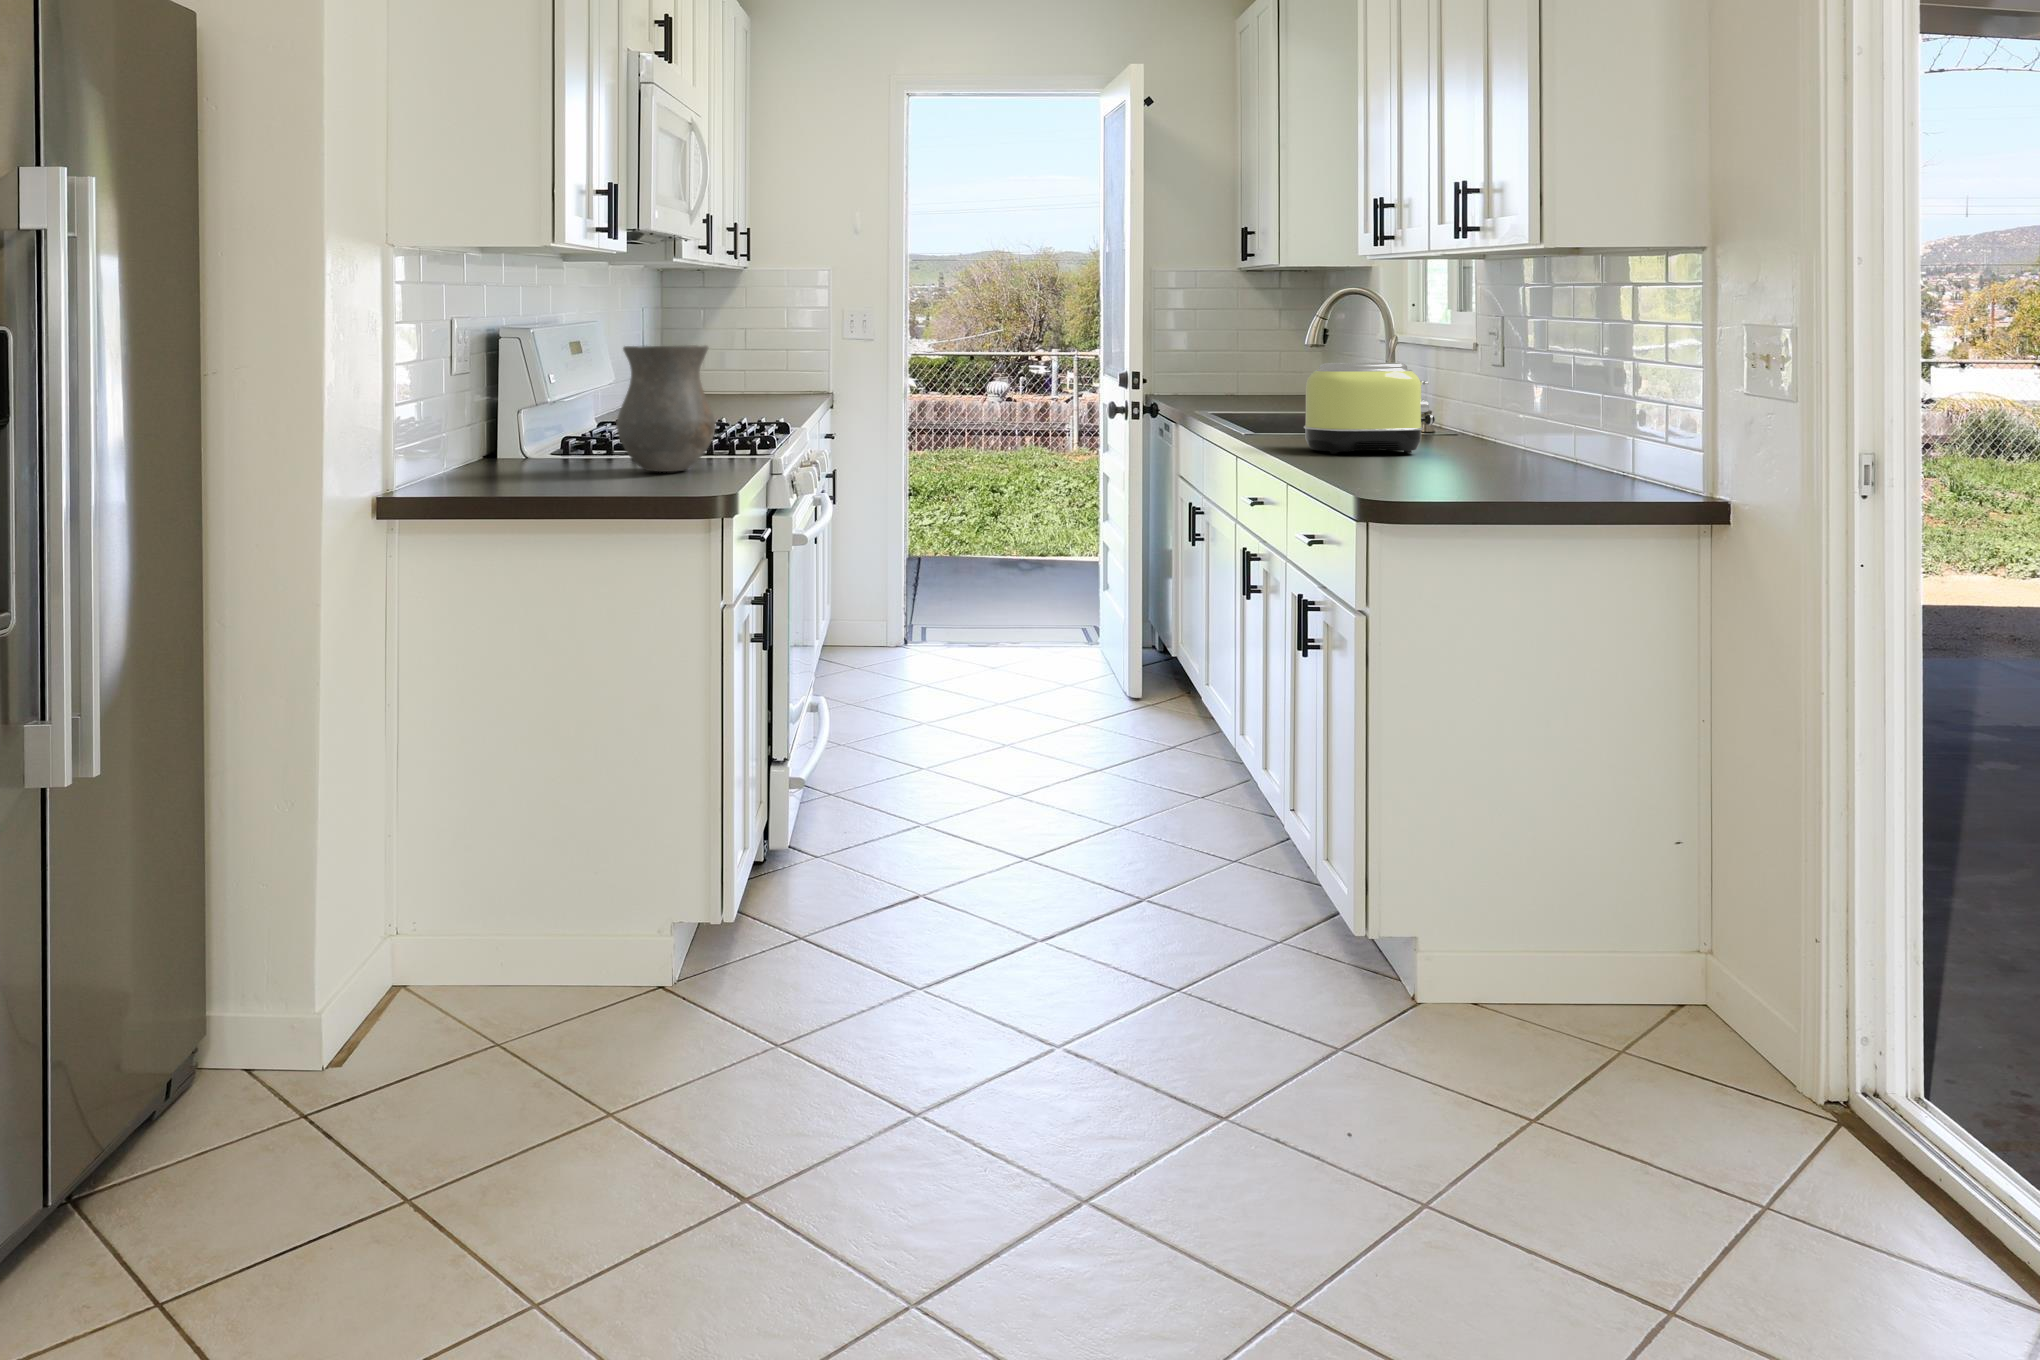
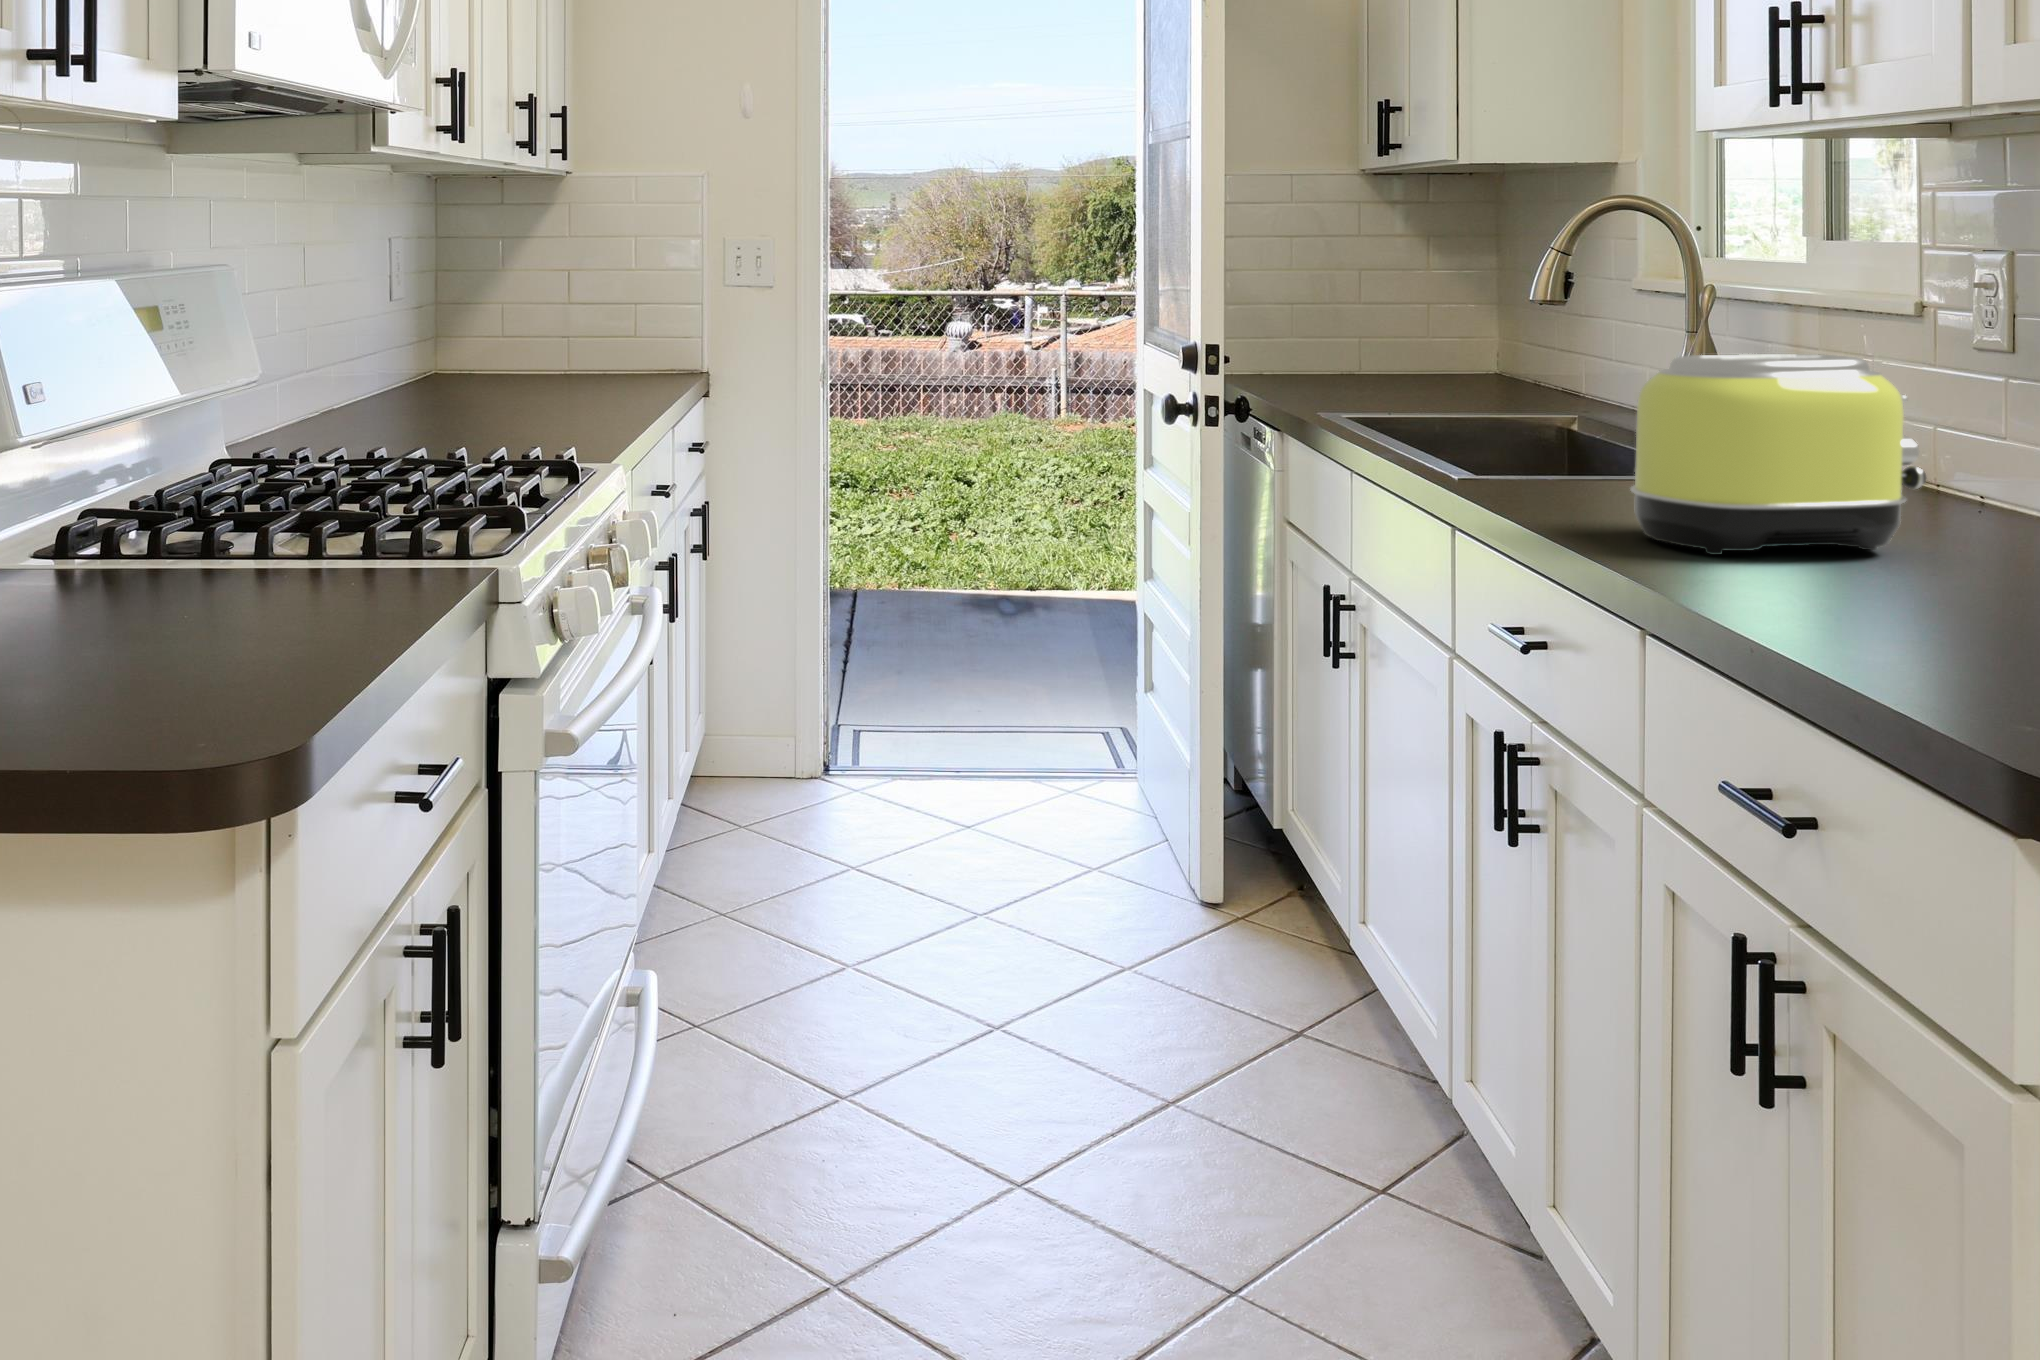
vase: present [616,345,716,472] -> none [79,342,329,649]

